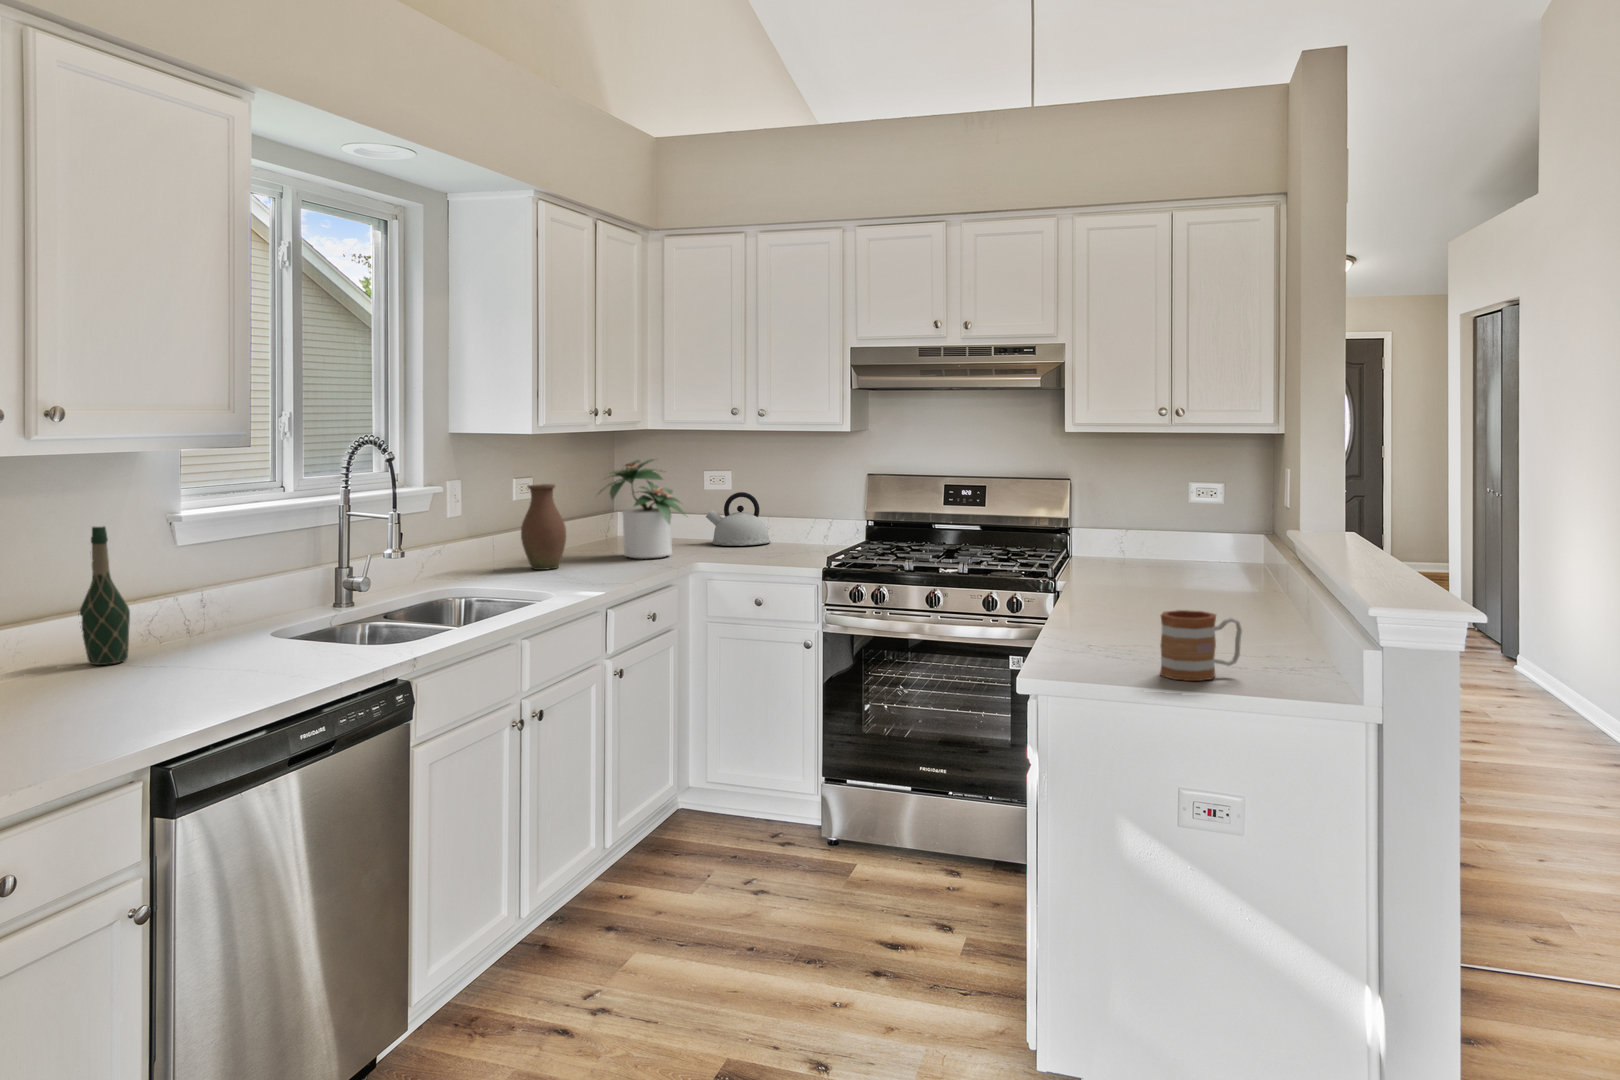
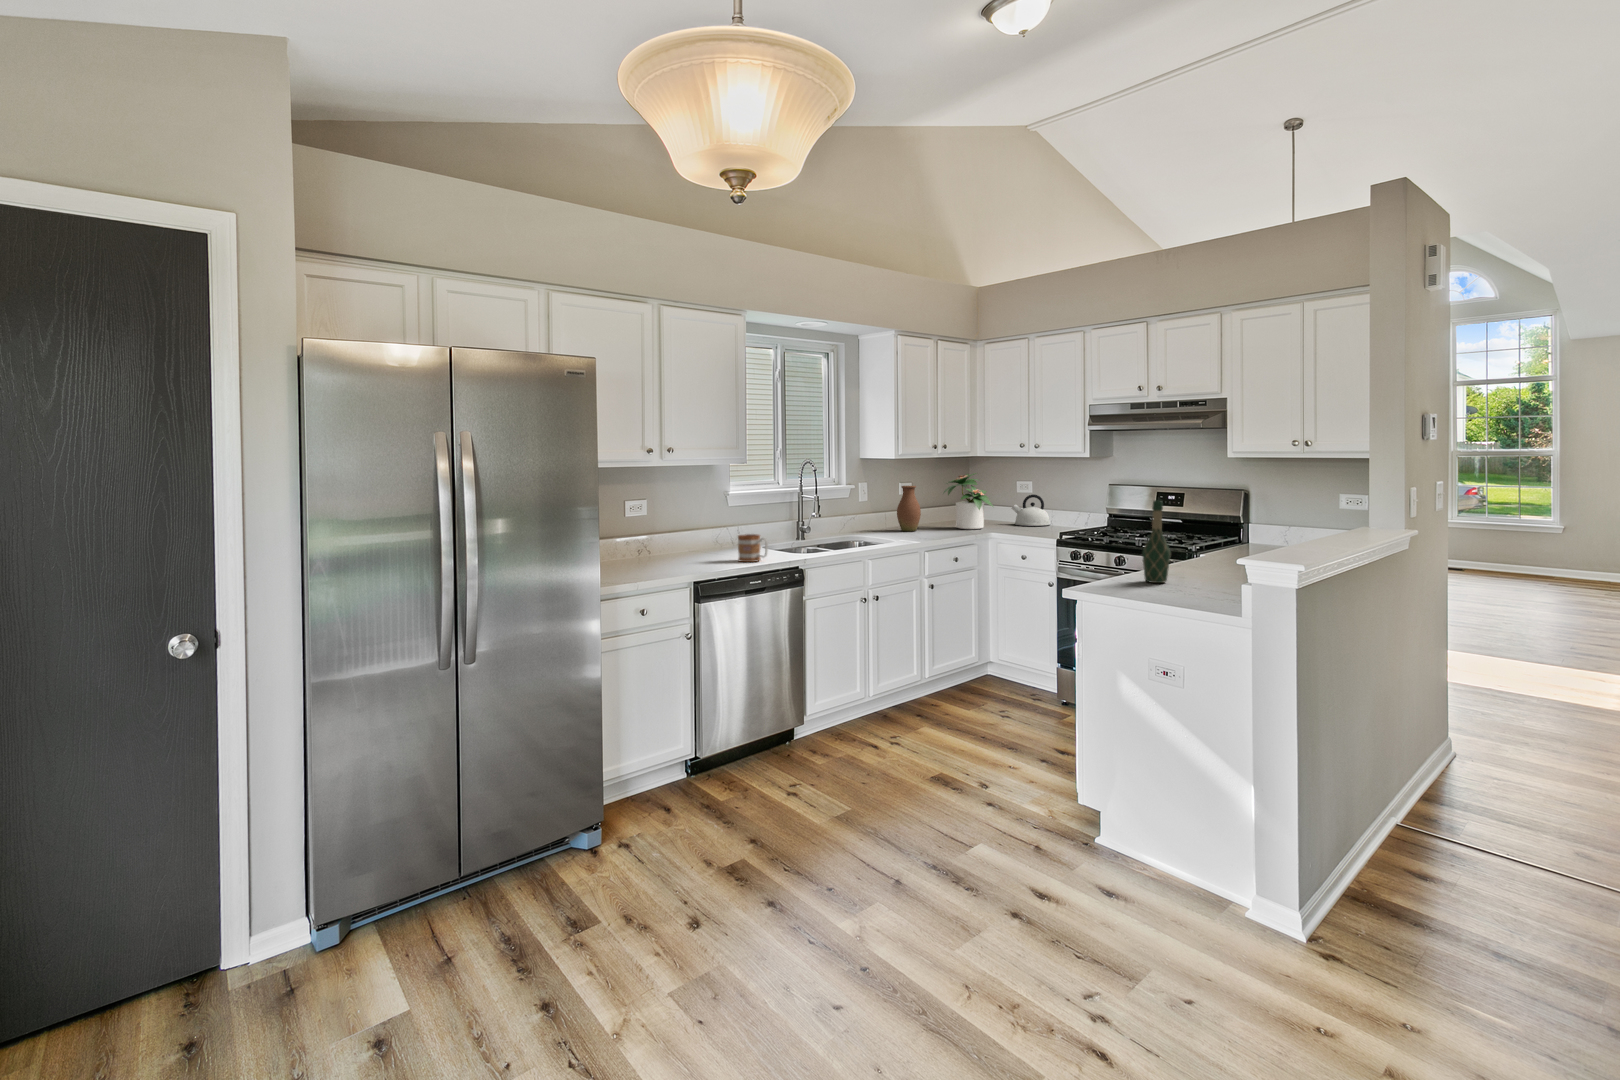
wine bottle: present [80,526,130,665] -> present [1142,500,1171,583]
mug: present [1160,610,1242,681] -> present [738,534,768,562]

